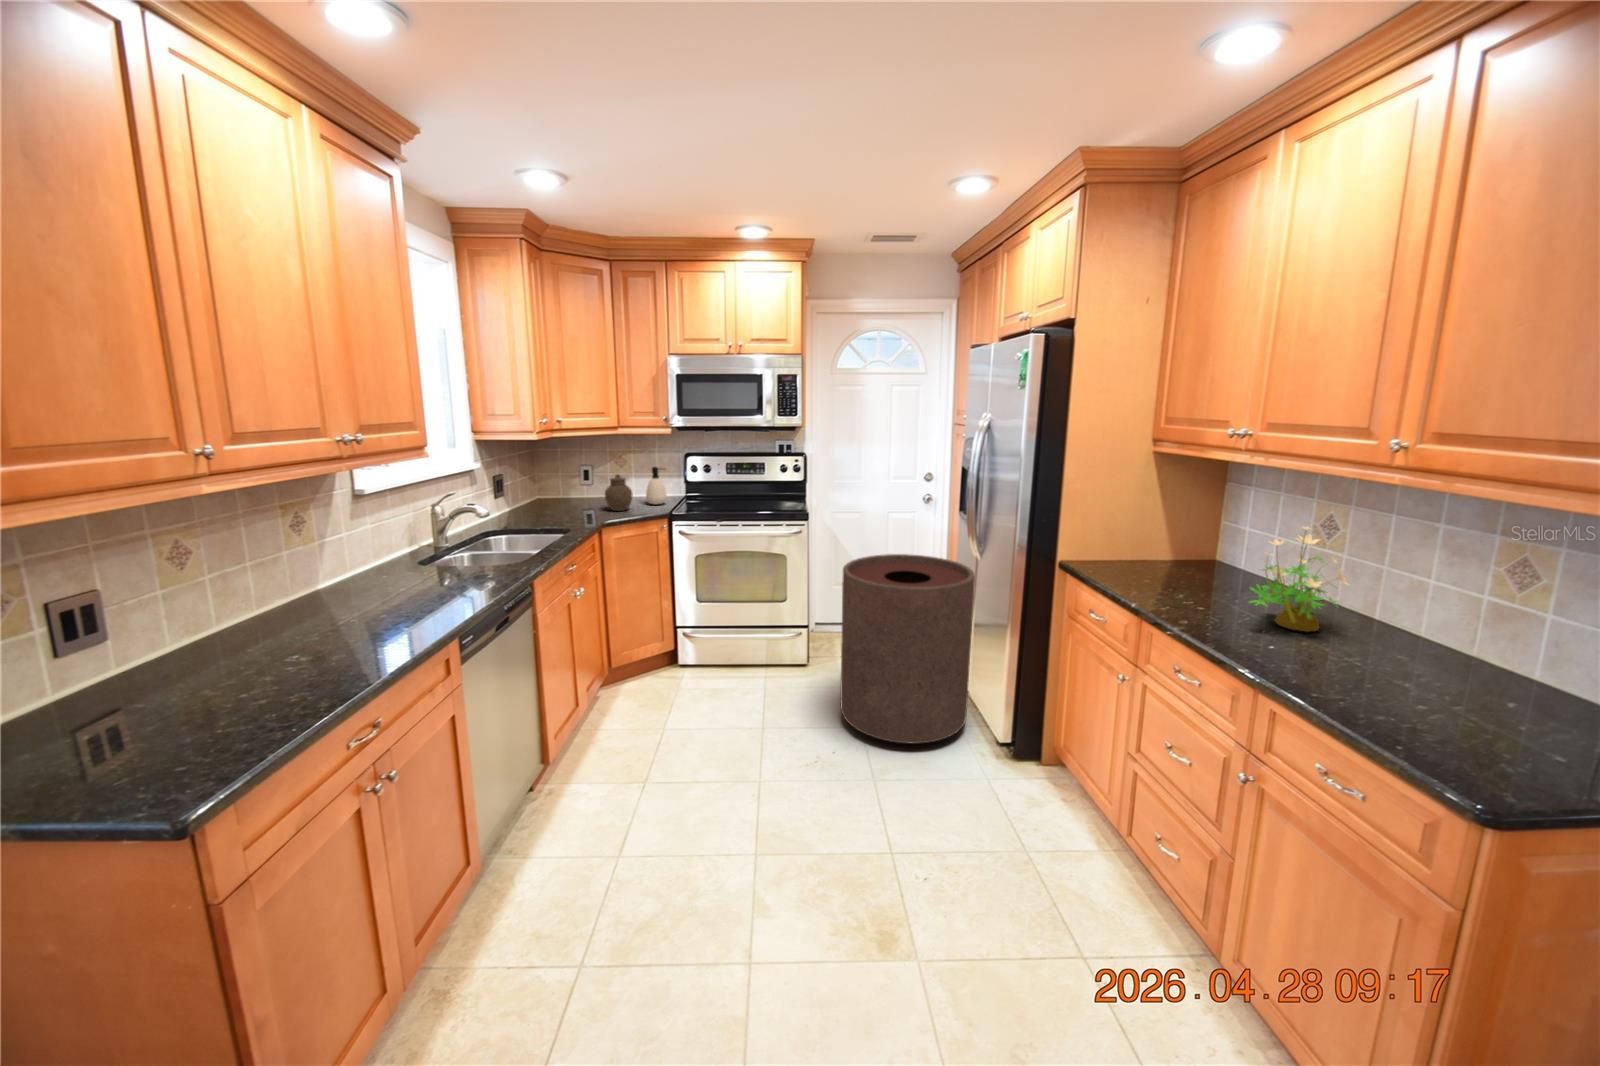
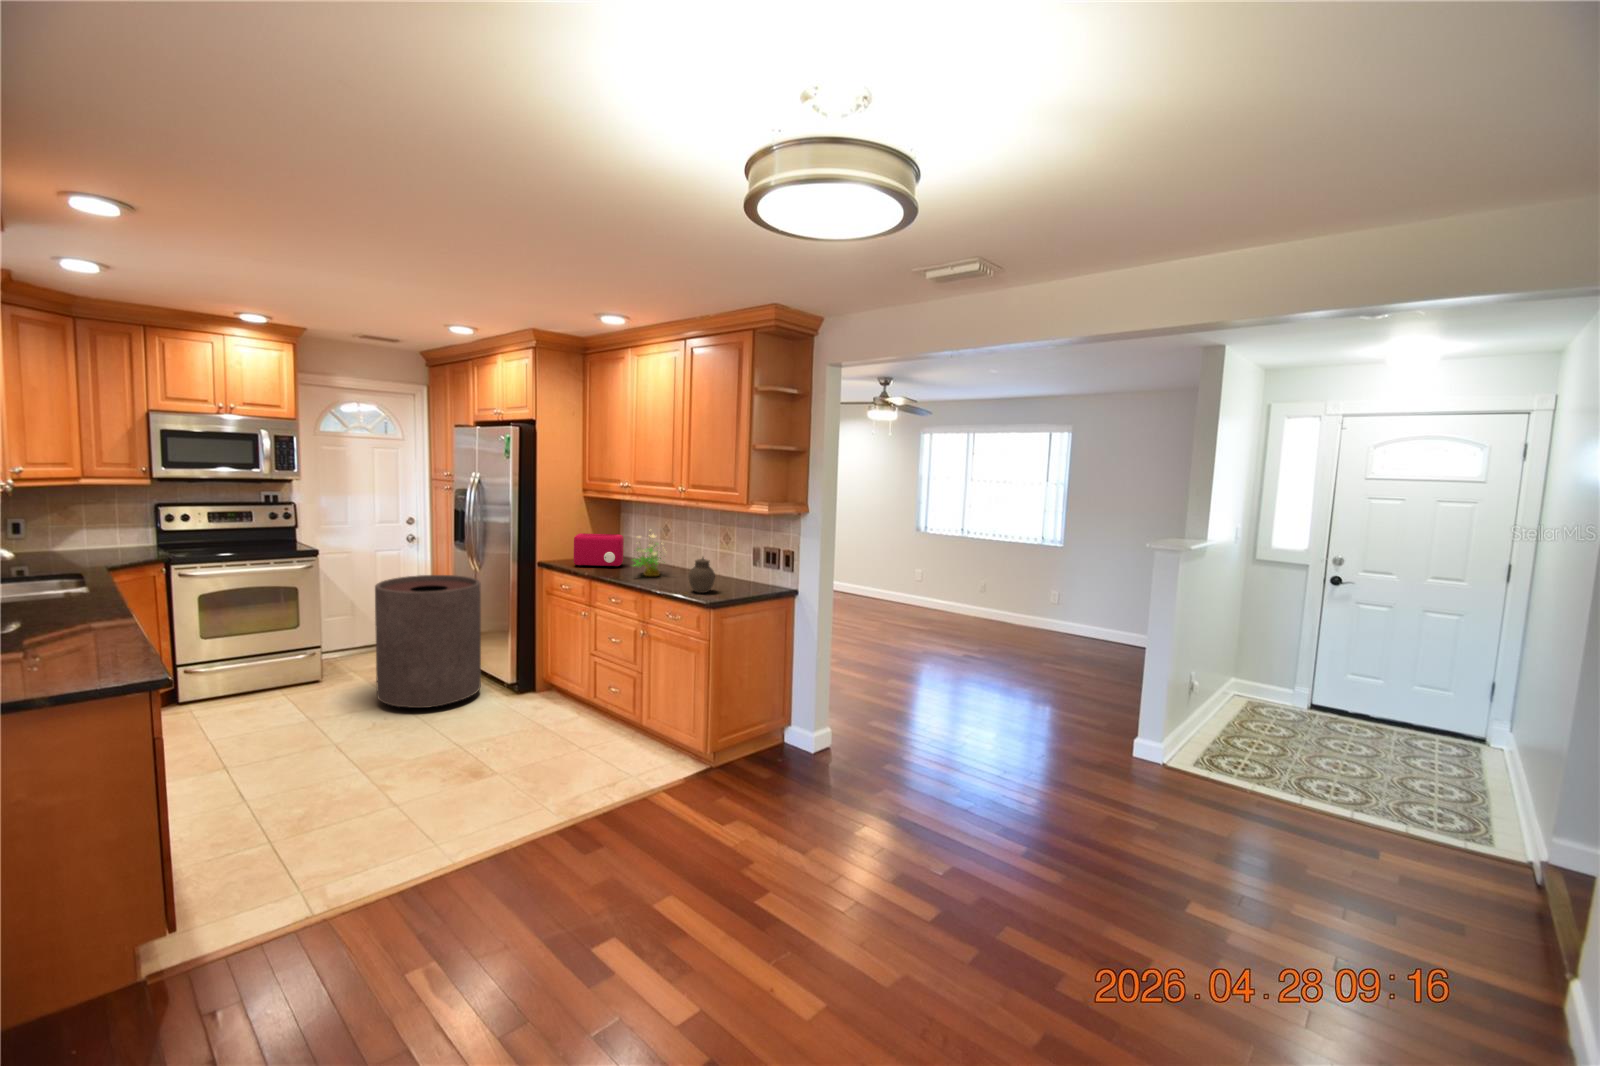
soap dispenser: present [646,467,667,504] -> none [115,517,143,555]
jar: present [605,475,632,511] -> present [689,557,715,593]
toaster: none [1122,518,1229,590] -> present [574,533,624,567]

